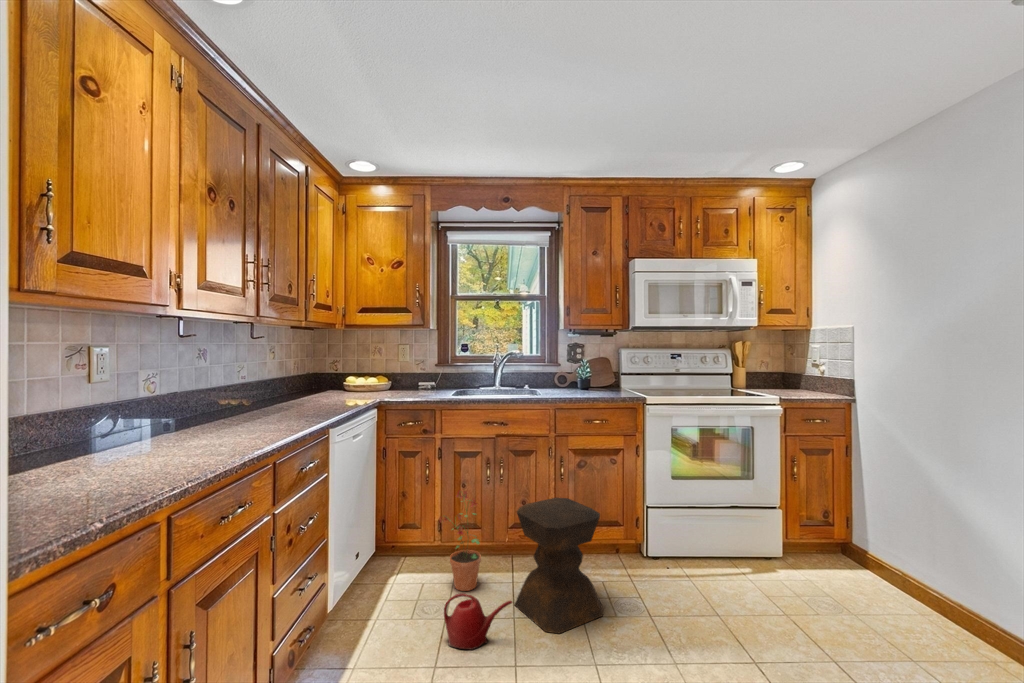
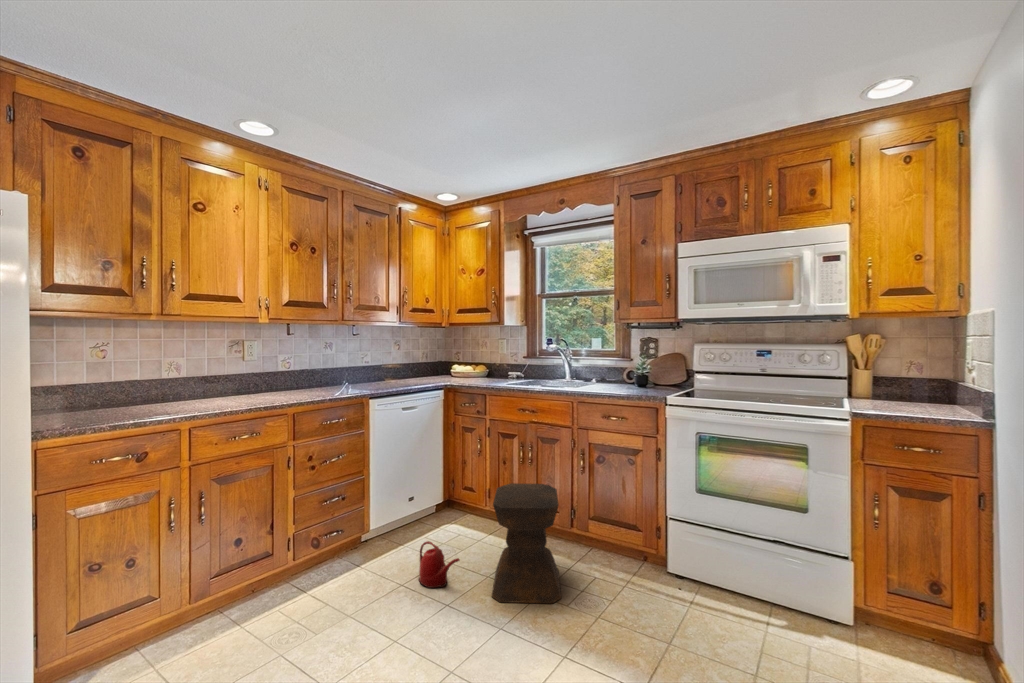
potted plant: present [440,491,481,591] -> none [466,463,494,548]

